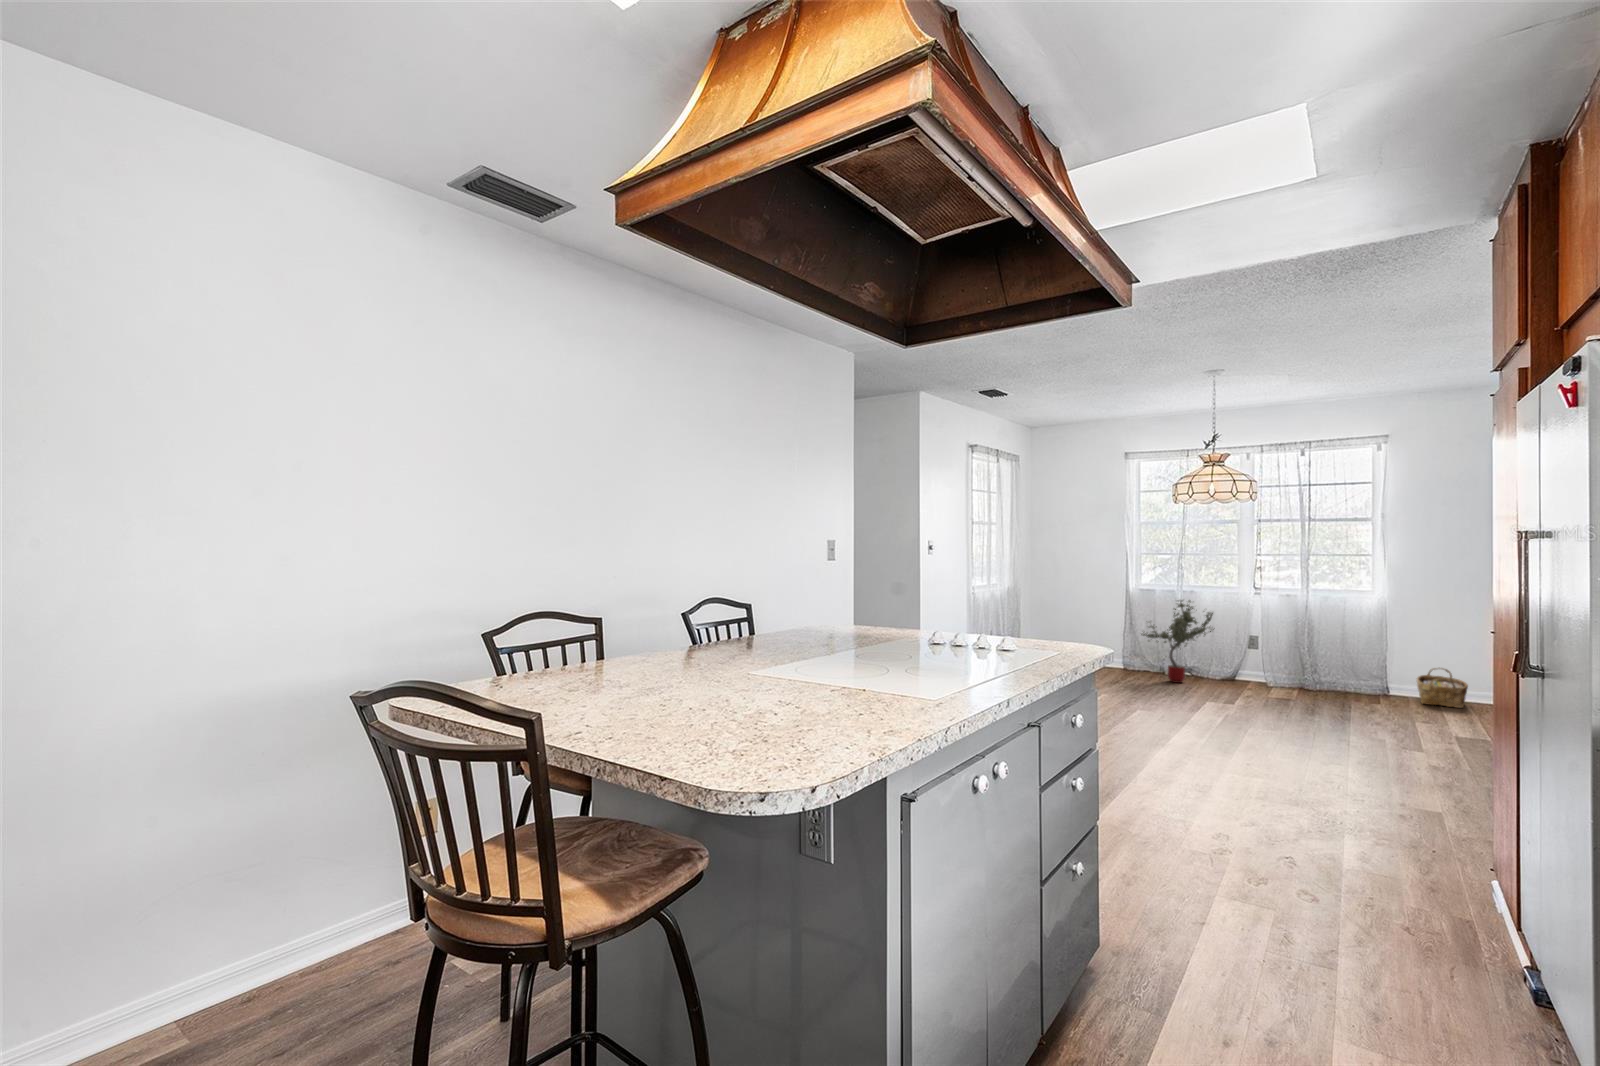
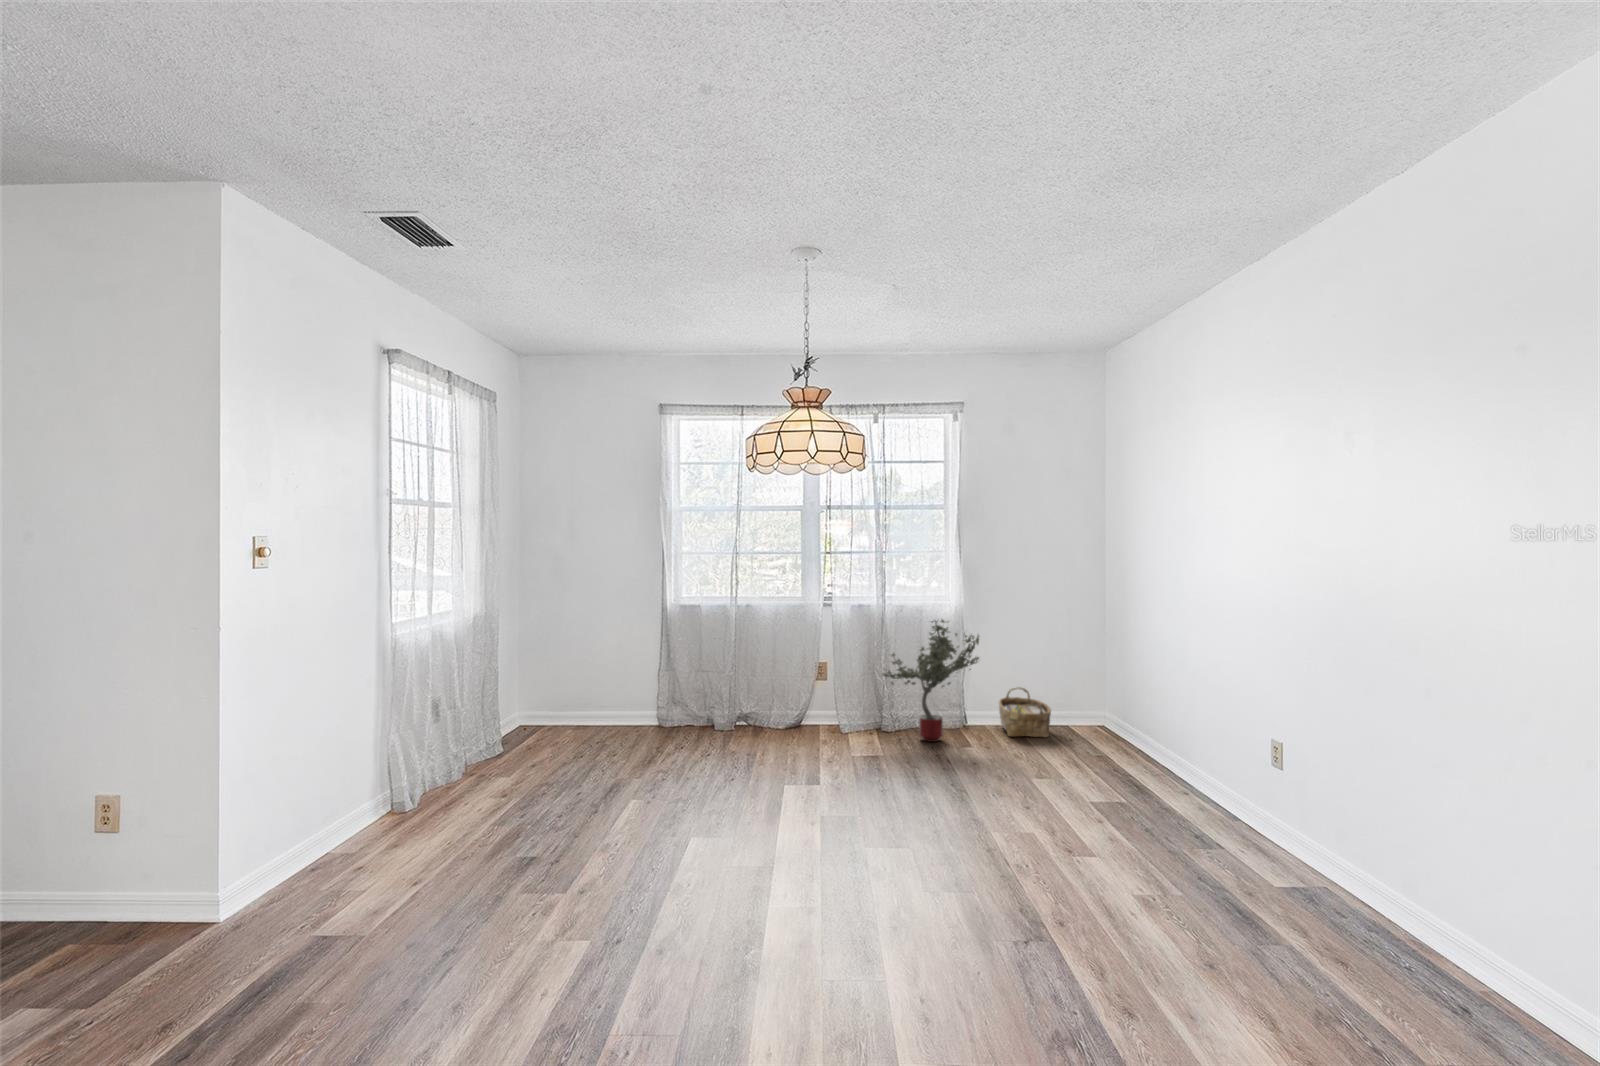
potted tree: present [1141,600,1214,683] -> present [883,620,979,742]

